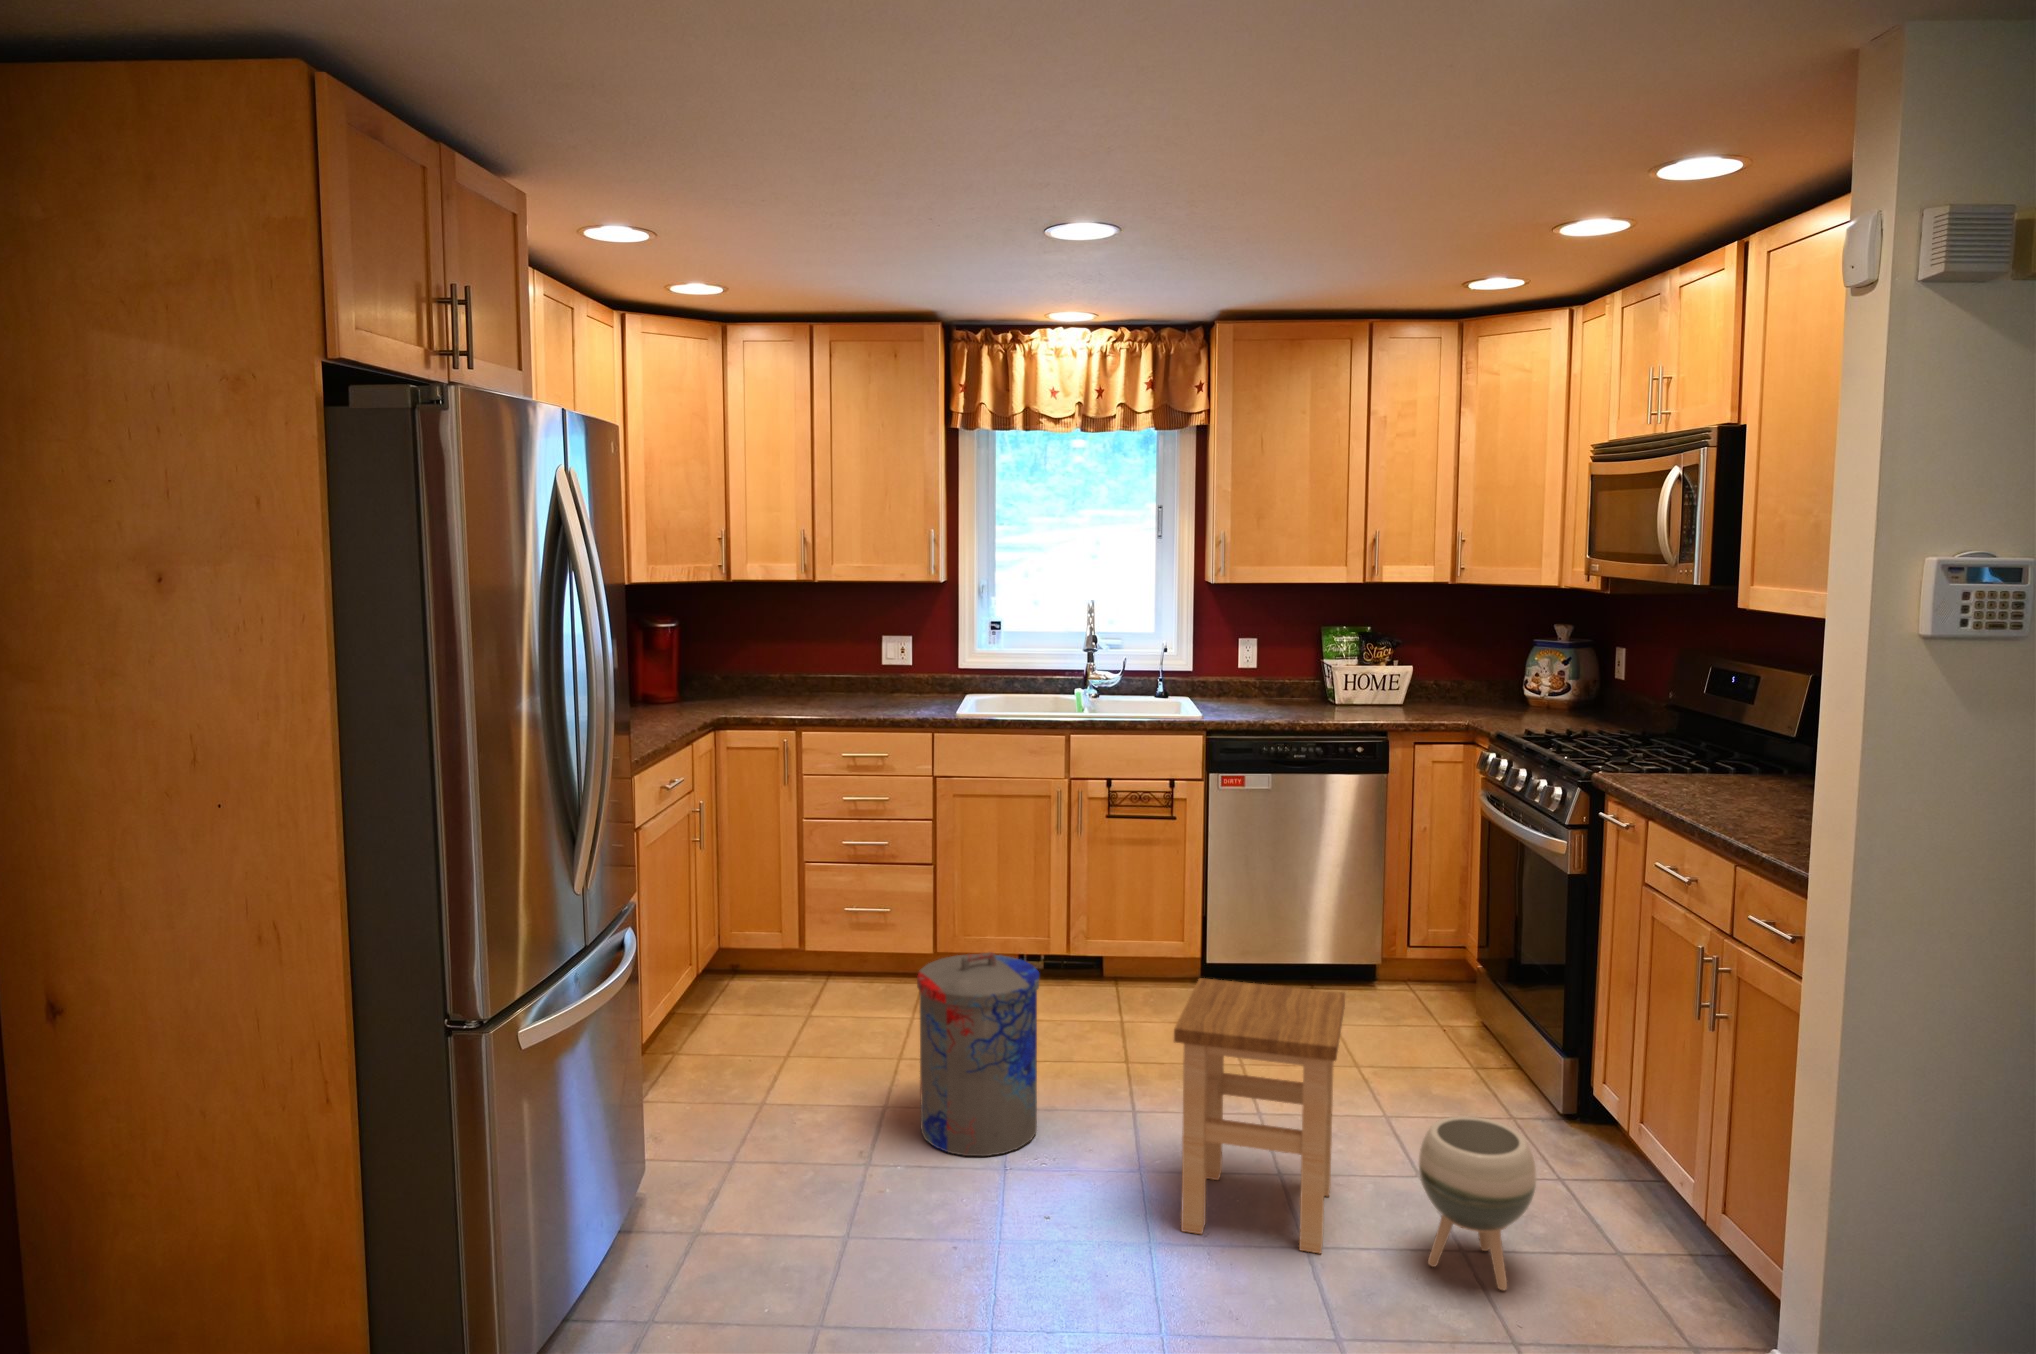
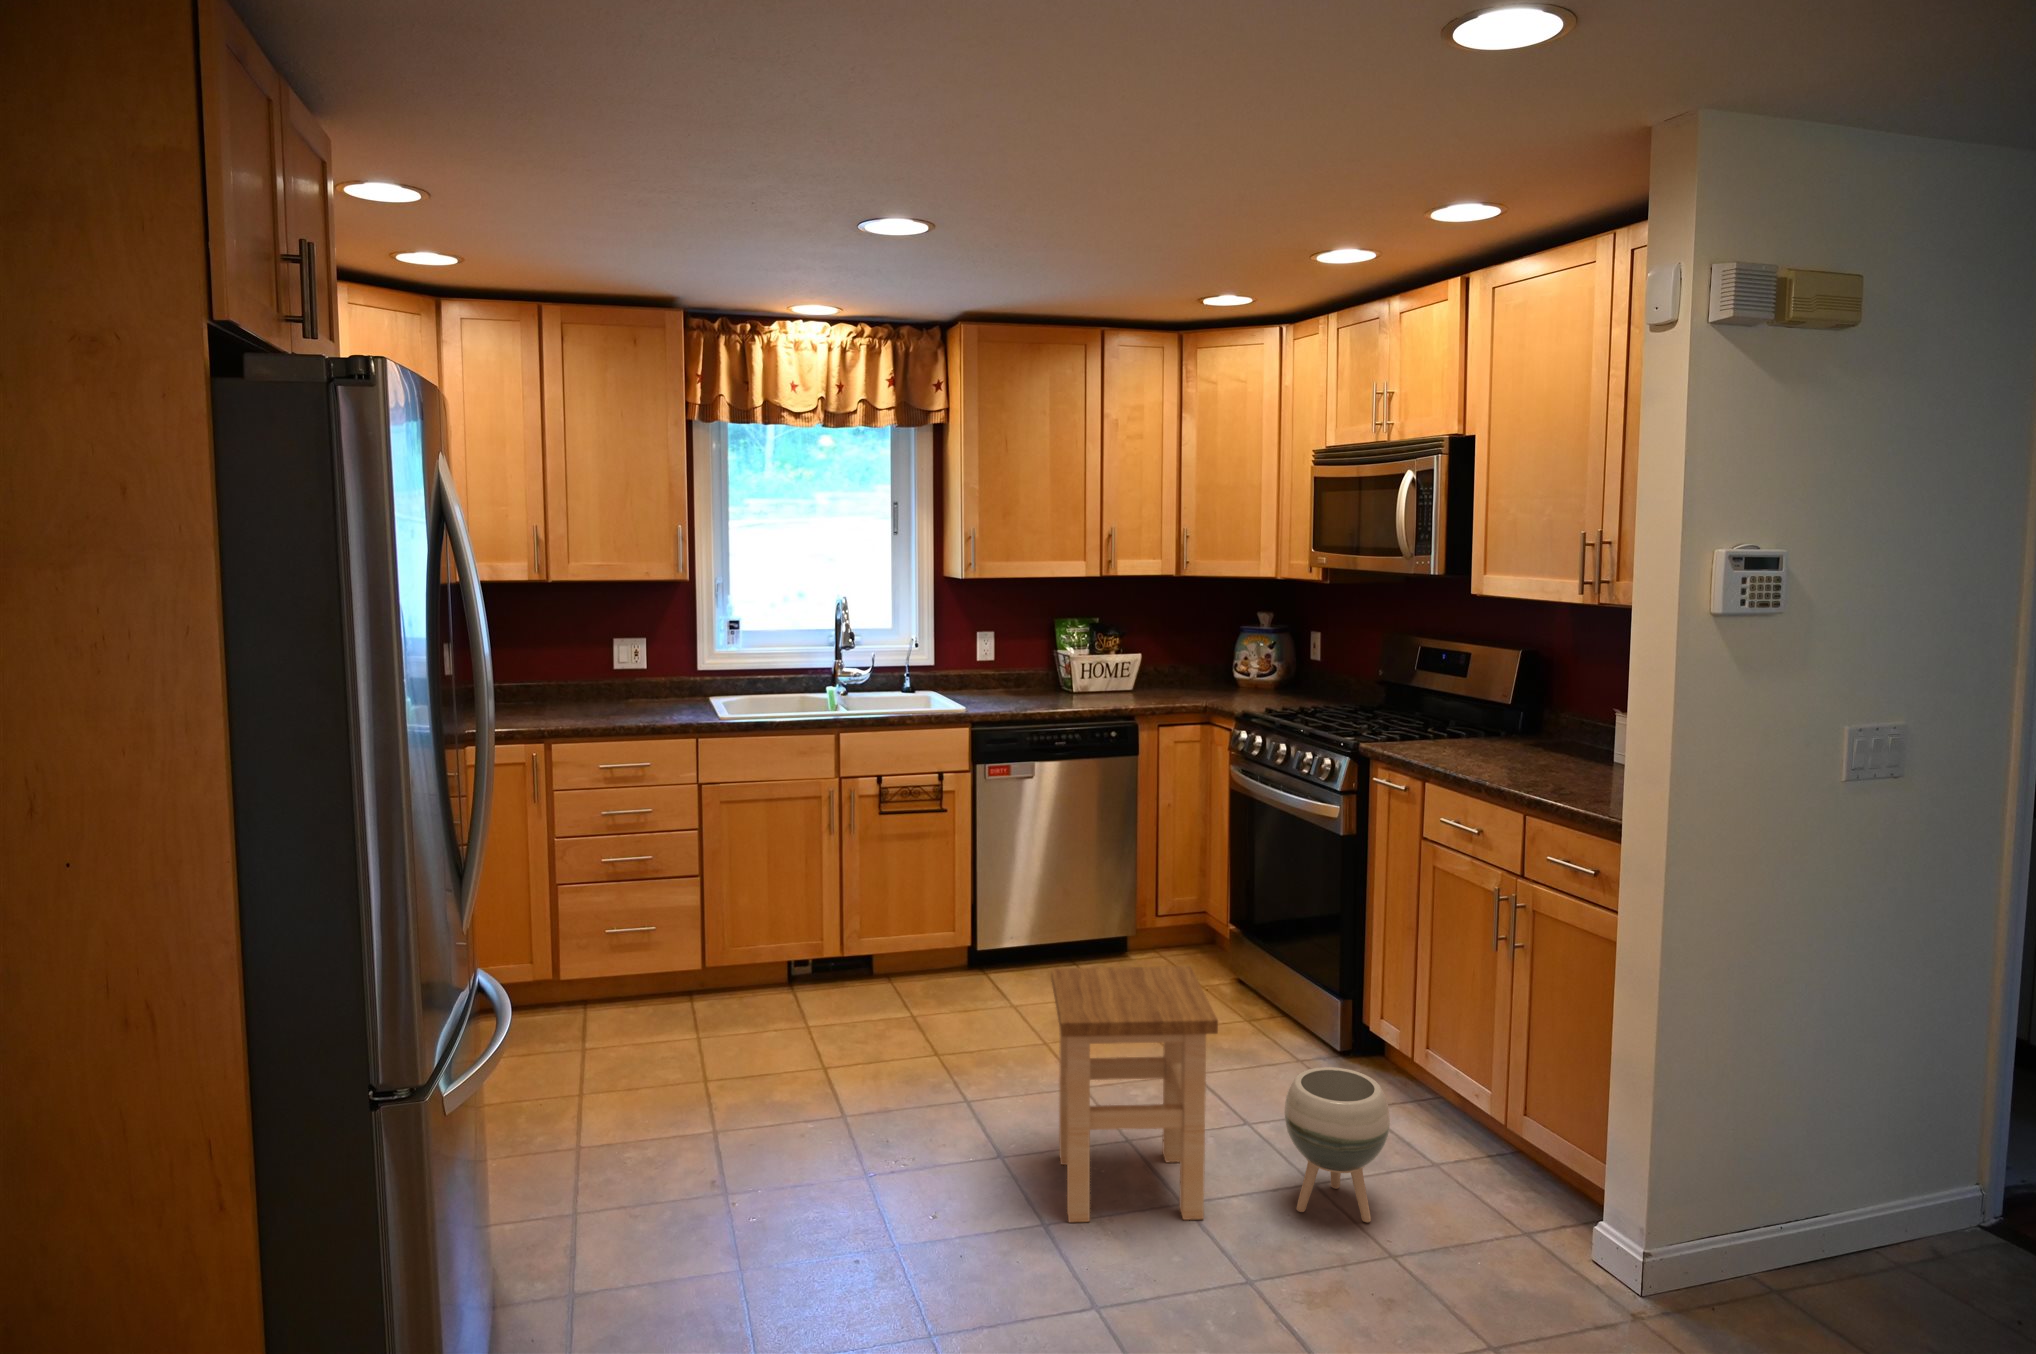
trash can: present [917,952,1039,1156] -> none [753,967,884,1184]

